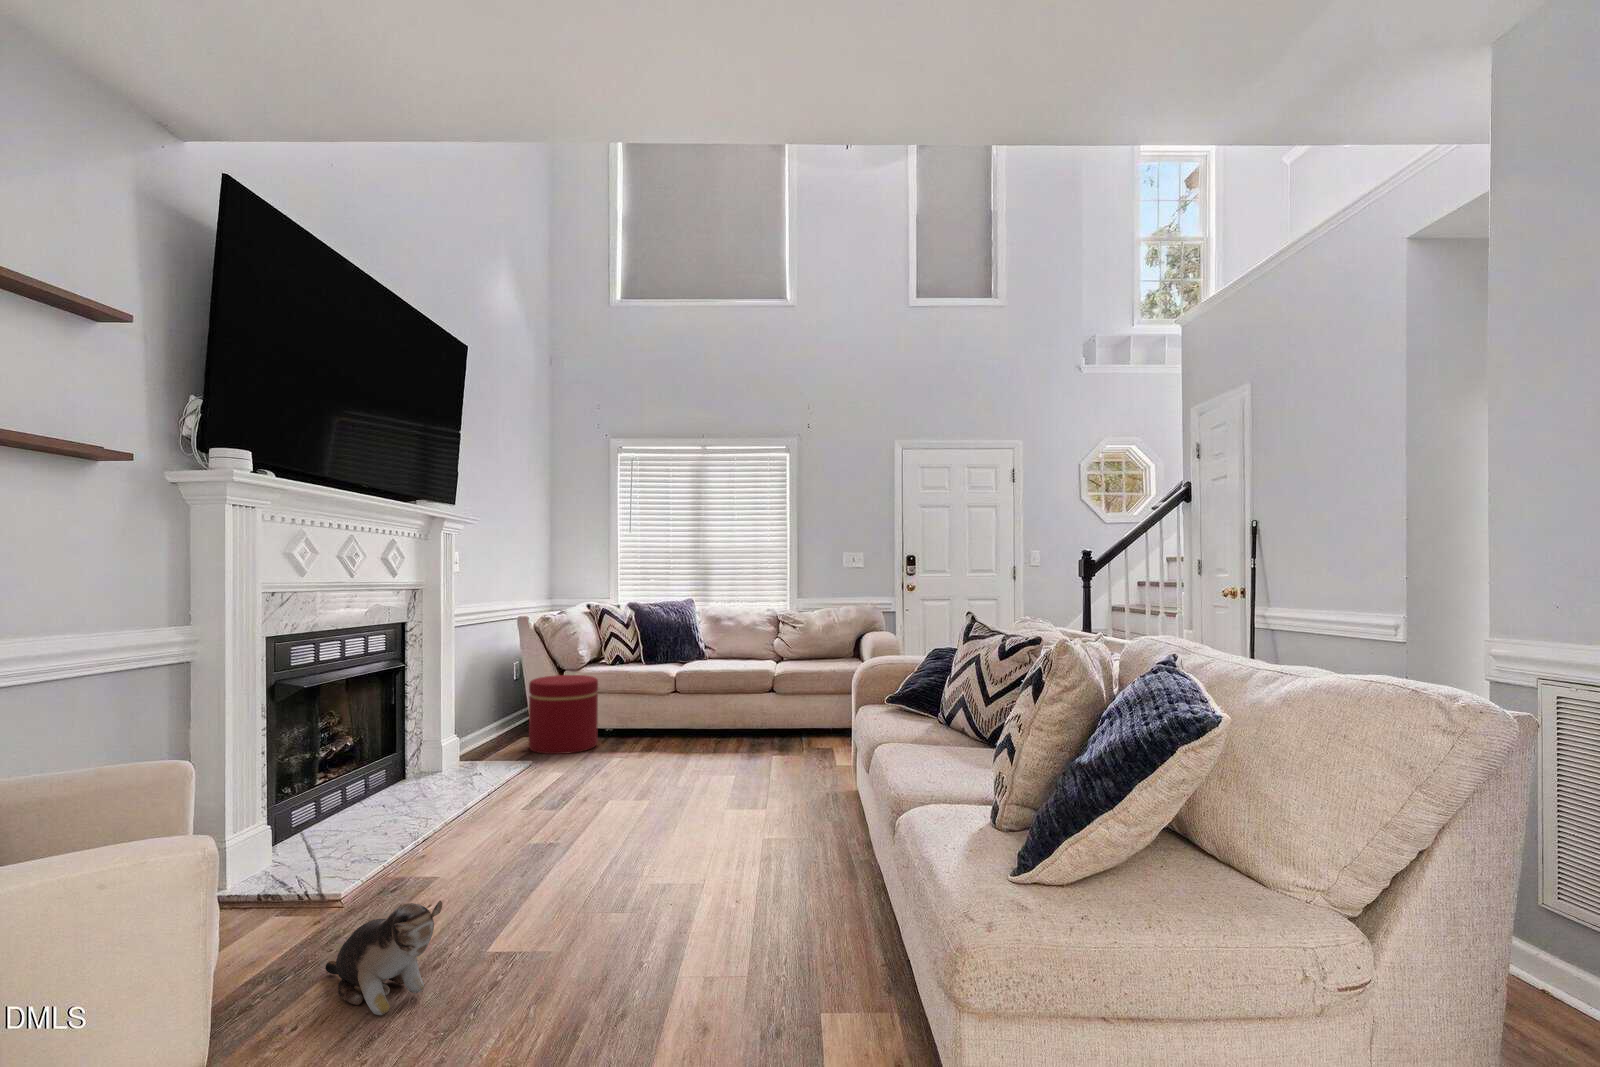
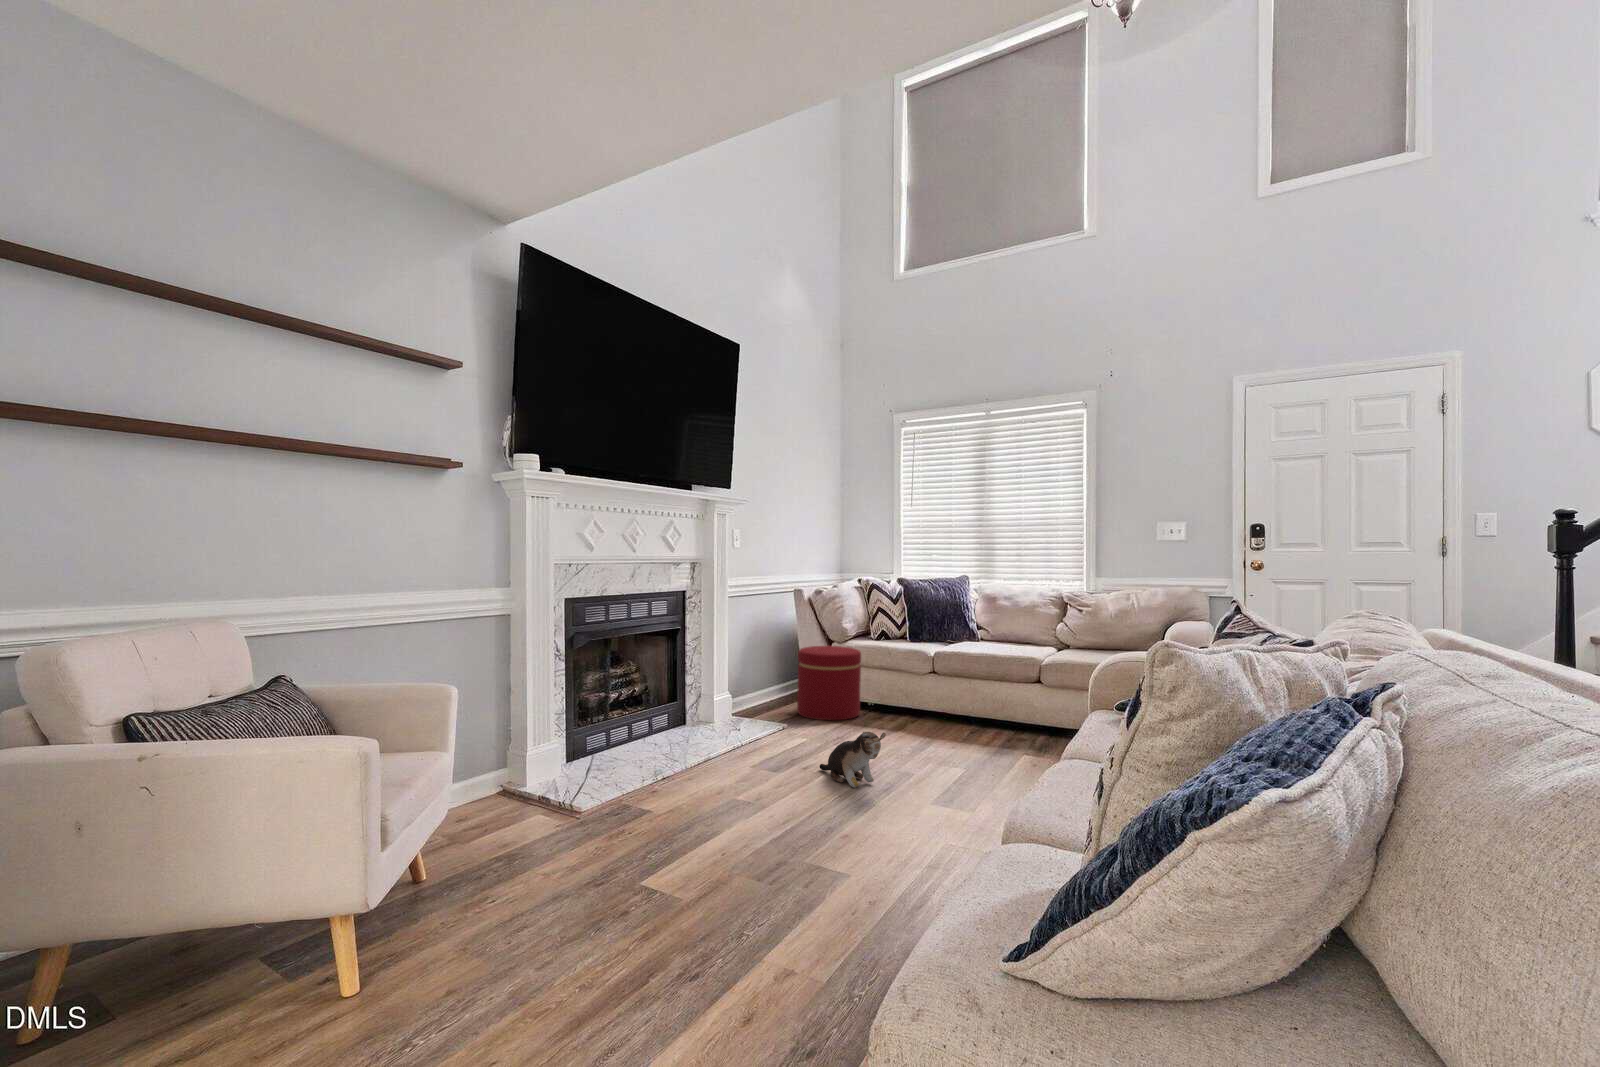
plush toy: present [325,901,442,1015] -> present [819,732,886,788]

